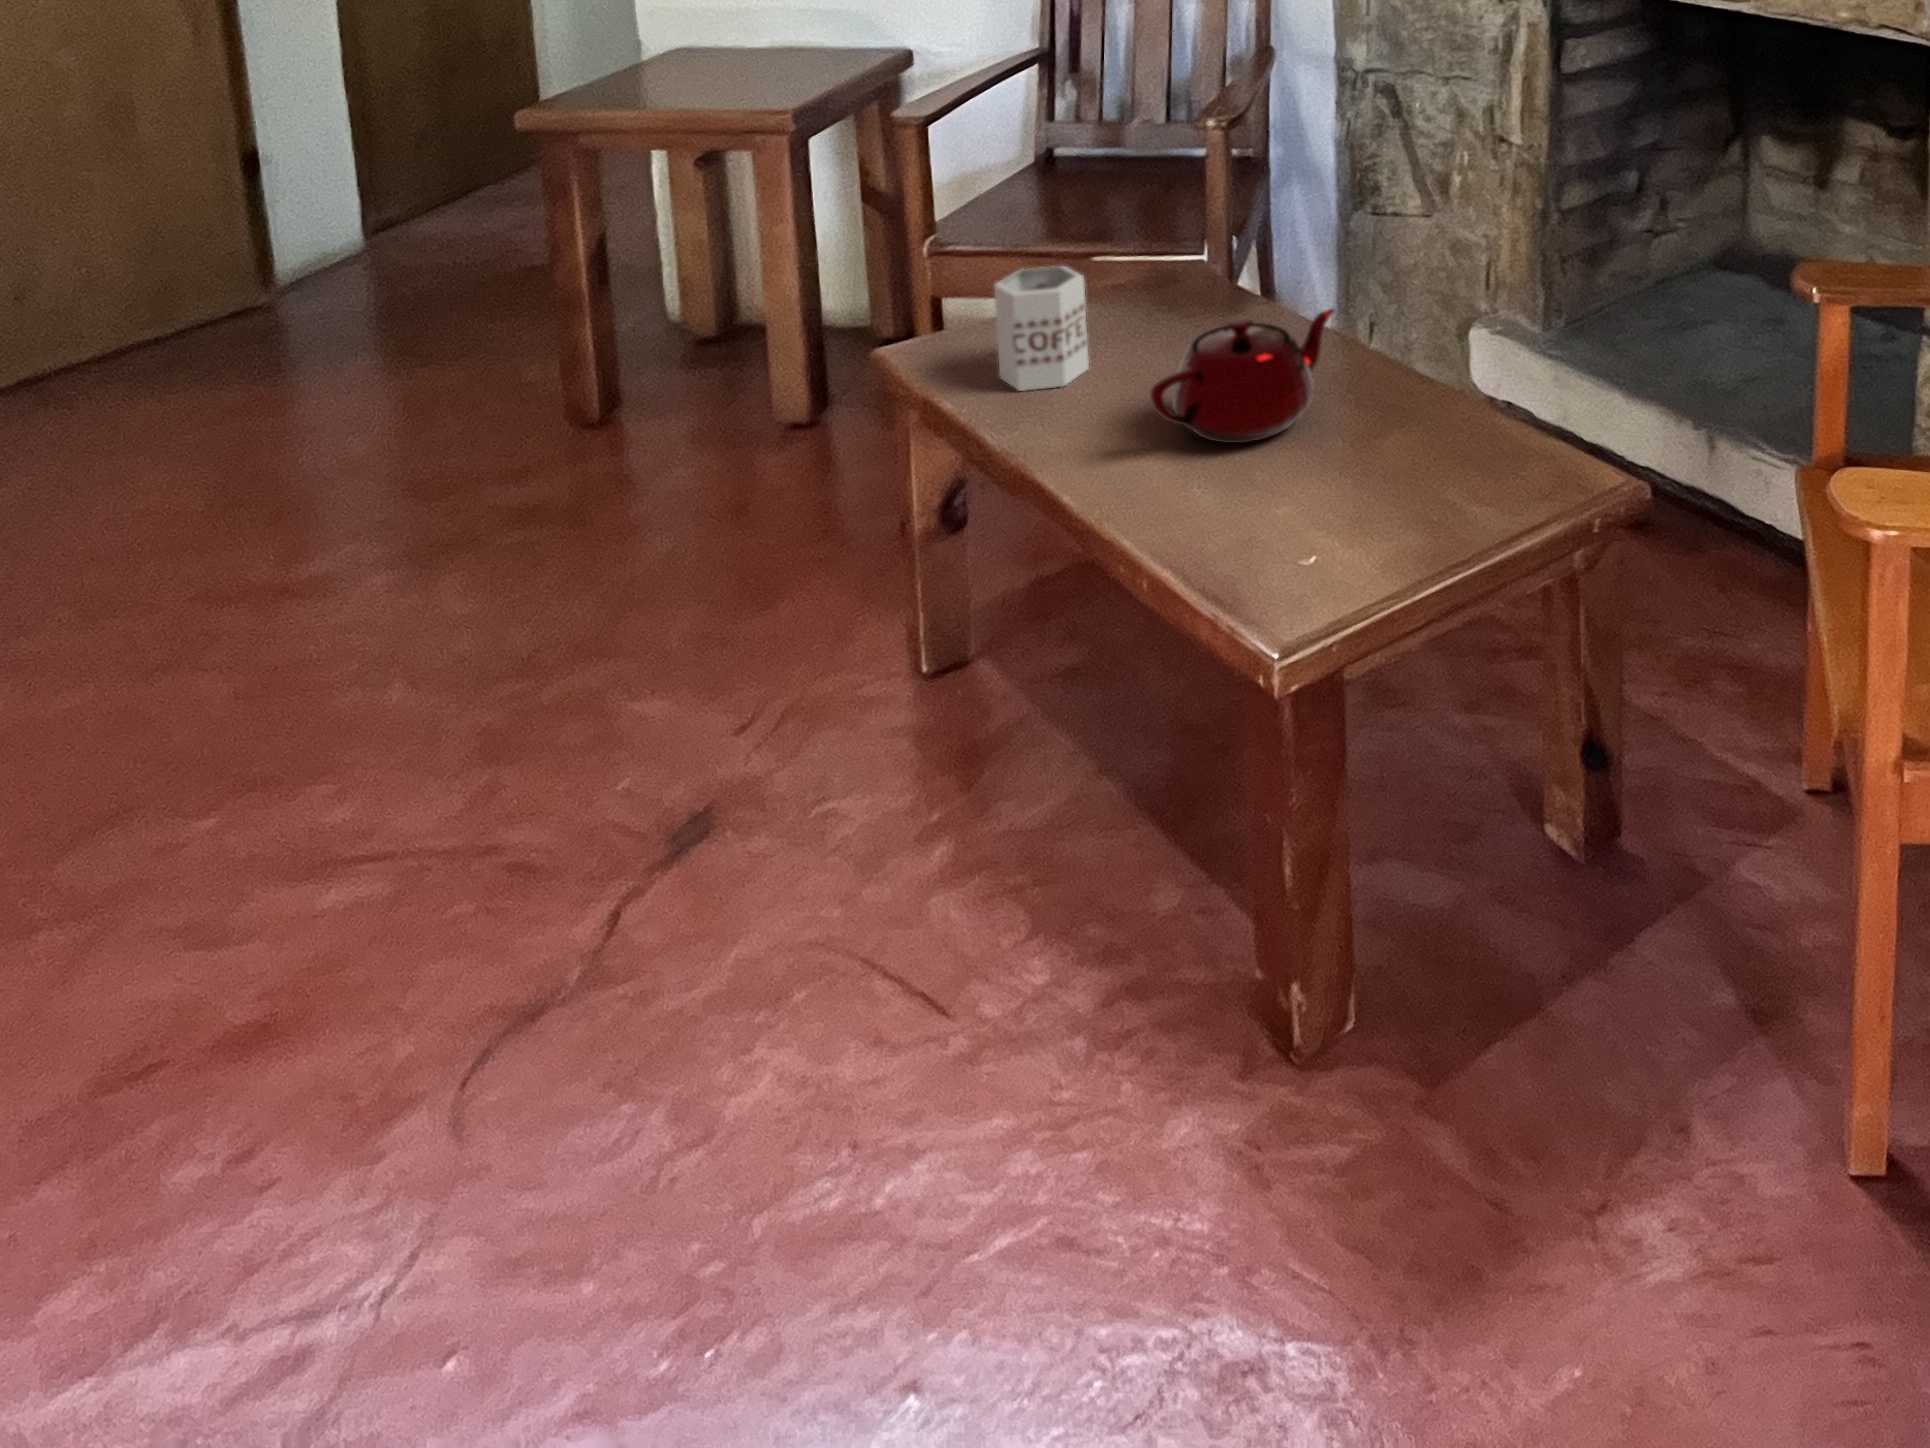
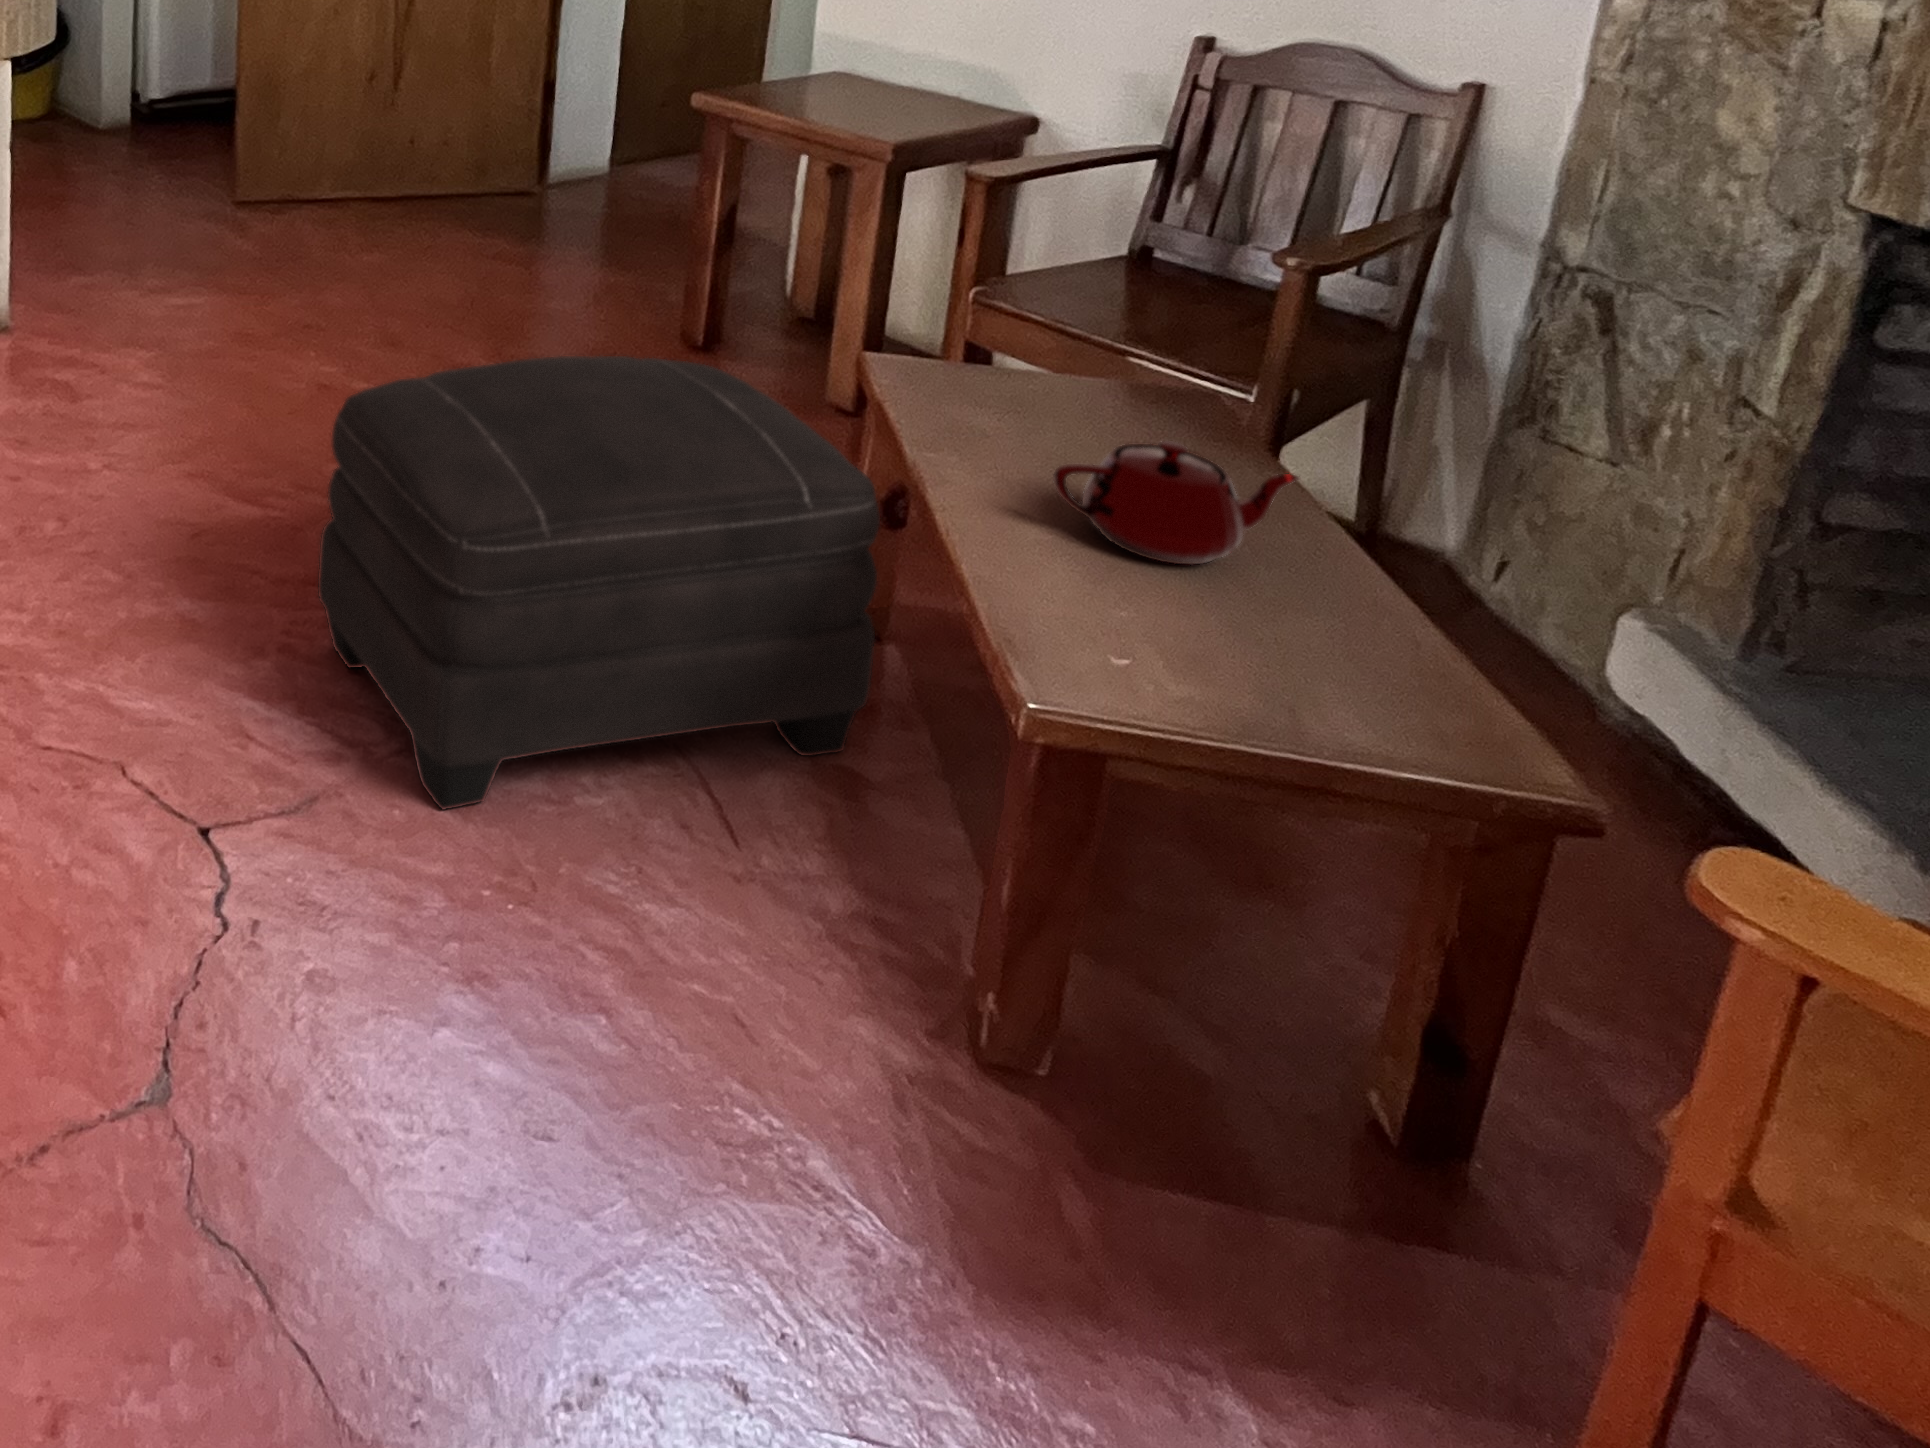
mug: present [994,266,1089,391] -> none [954,331,1051,445]
ottoman: none [88,433,995,1284] -> present [318,356,880,809]

